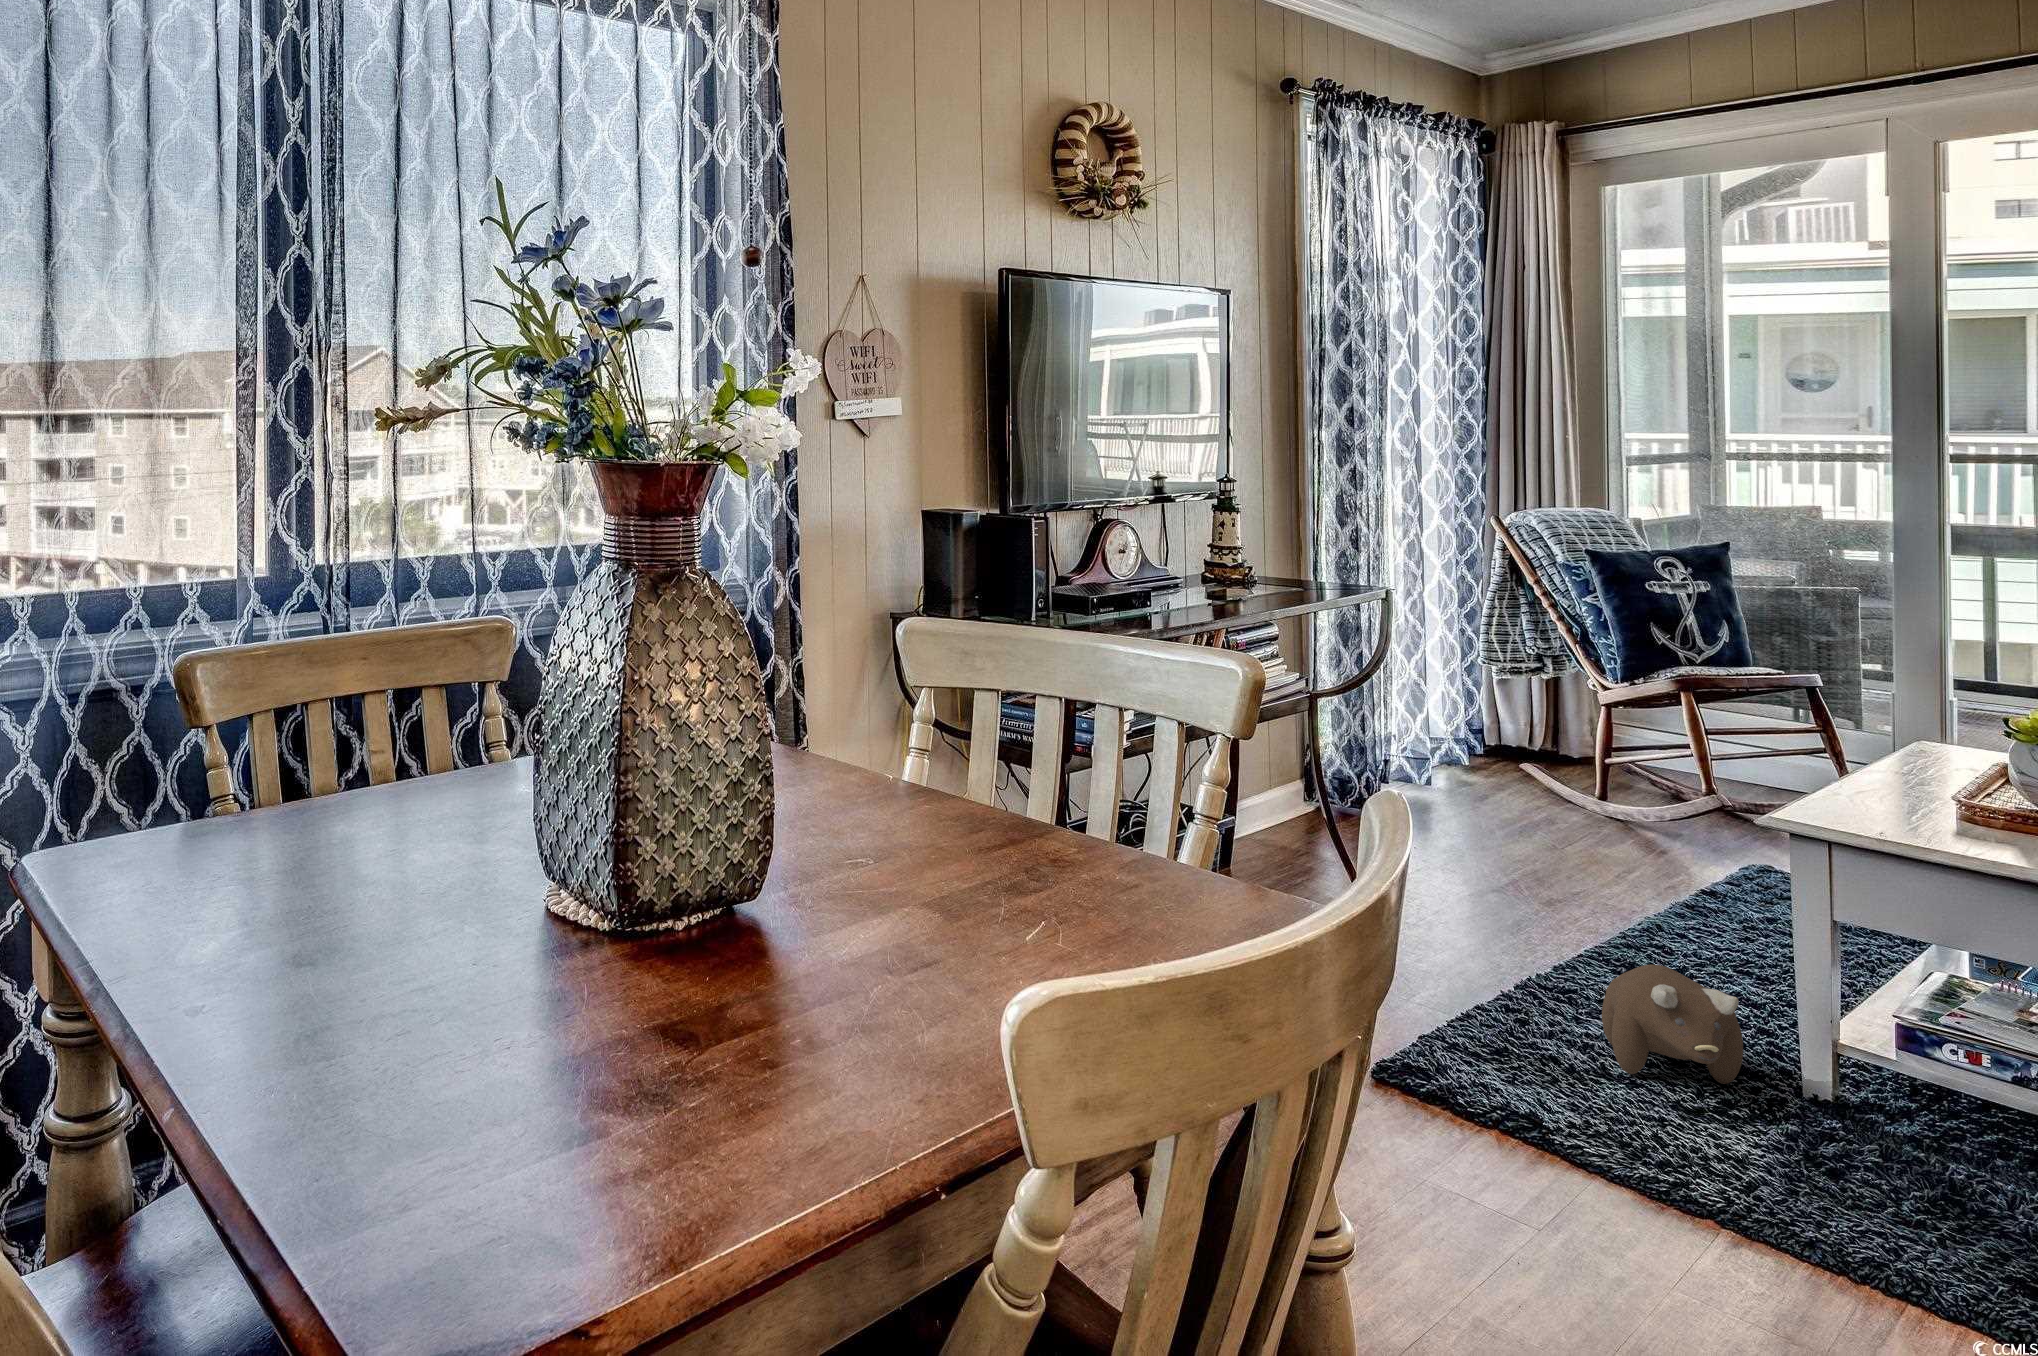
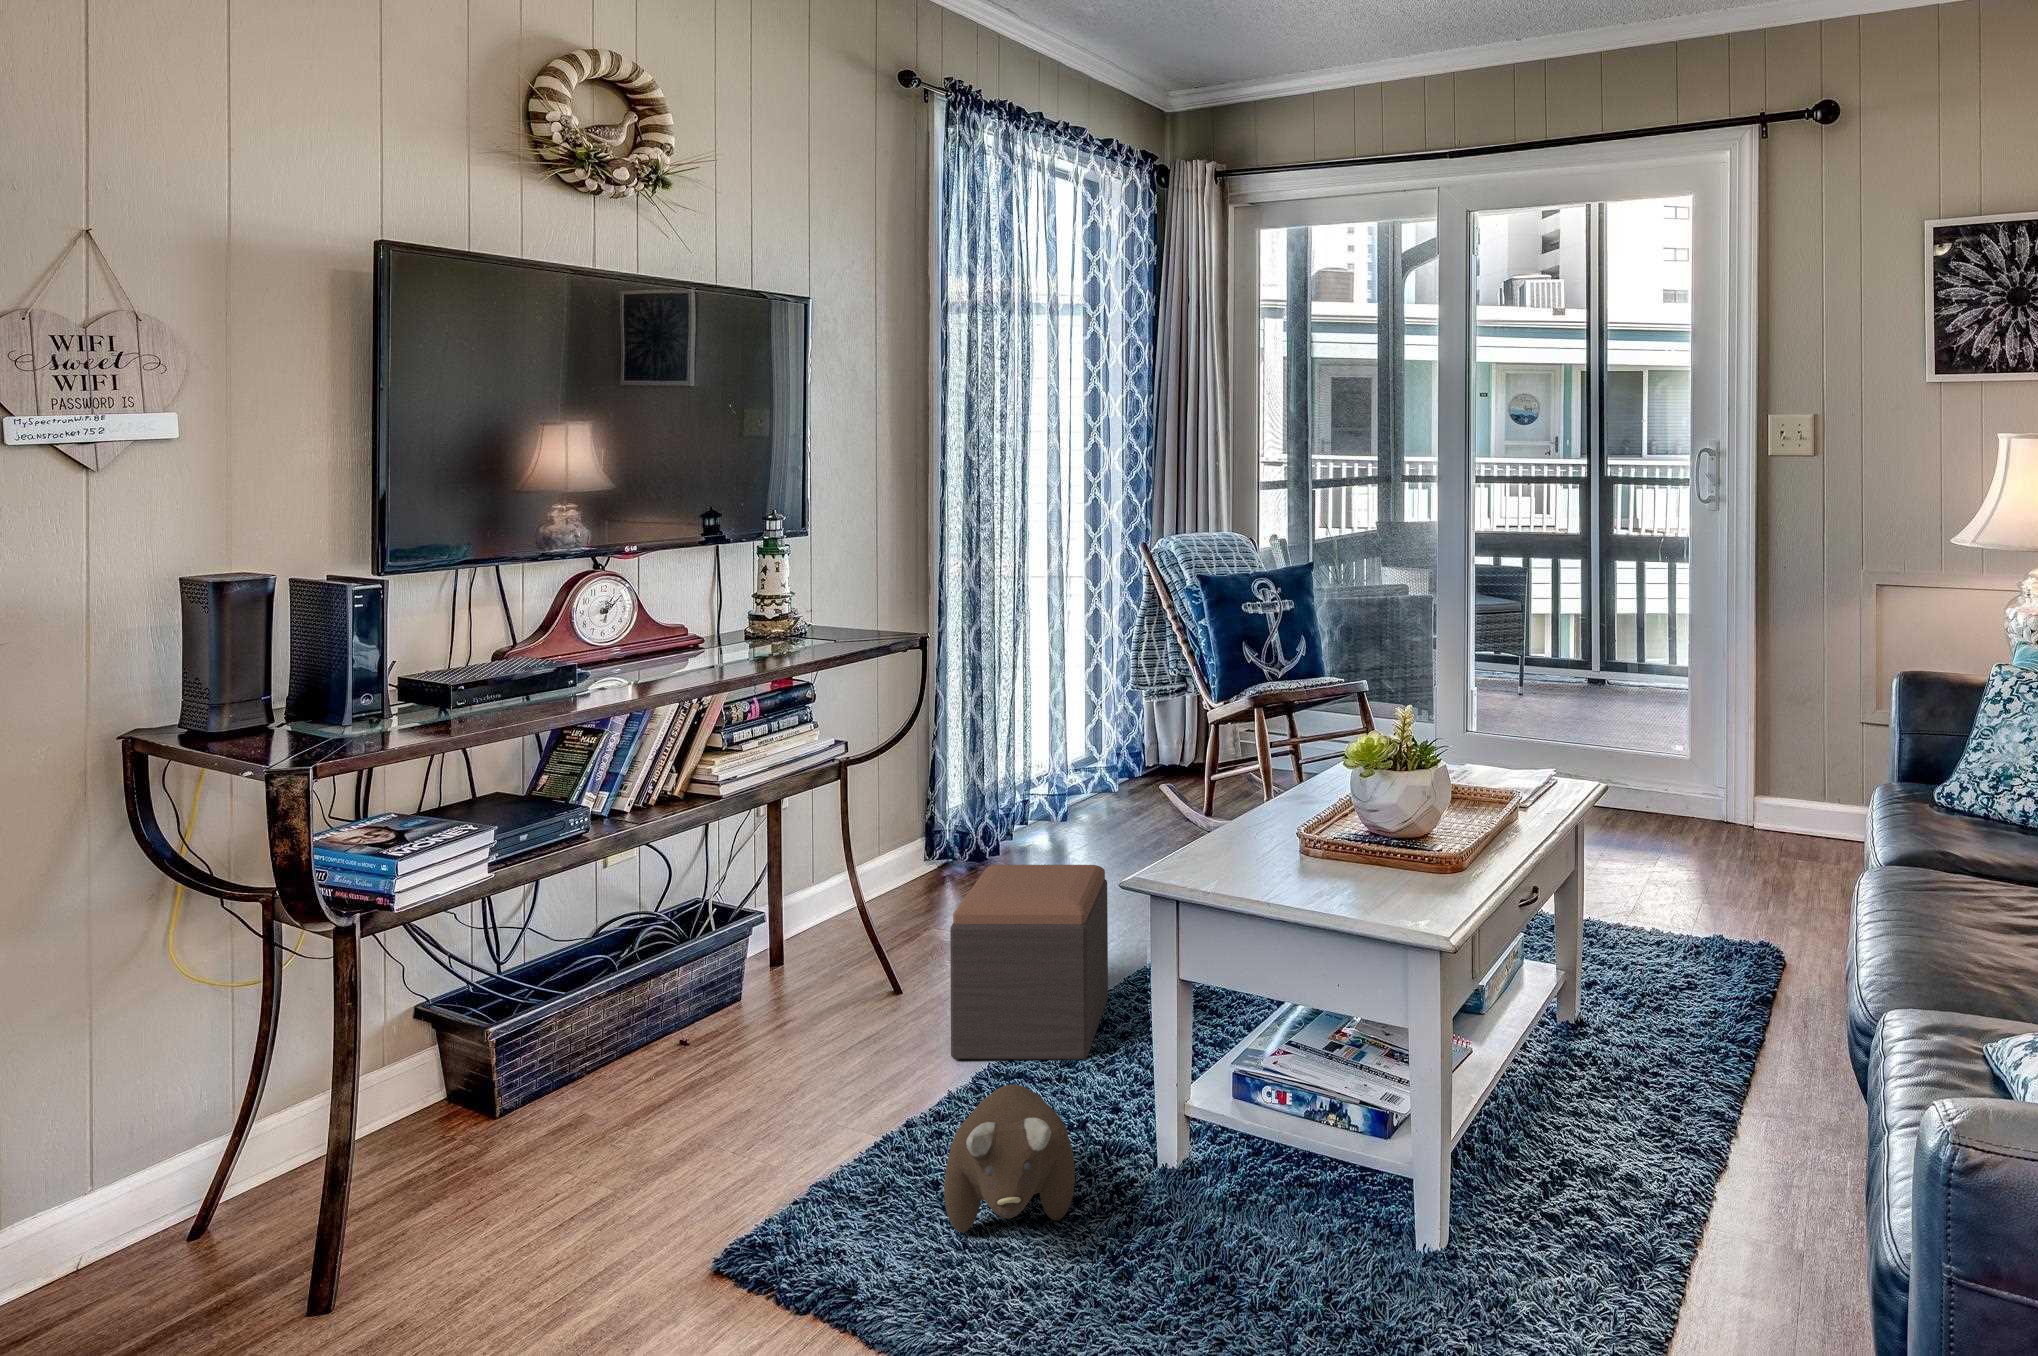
footstool: none [1485,797,1646,977] -> present [950,865,1108,1060]

